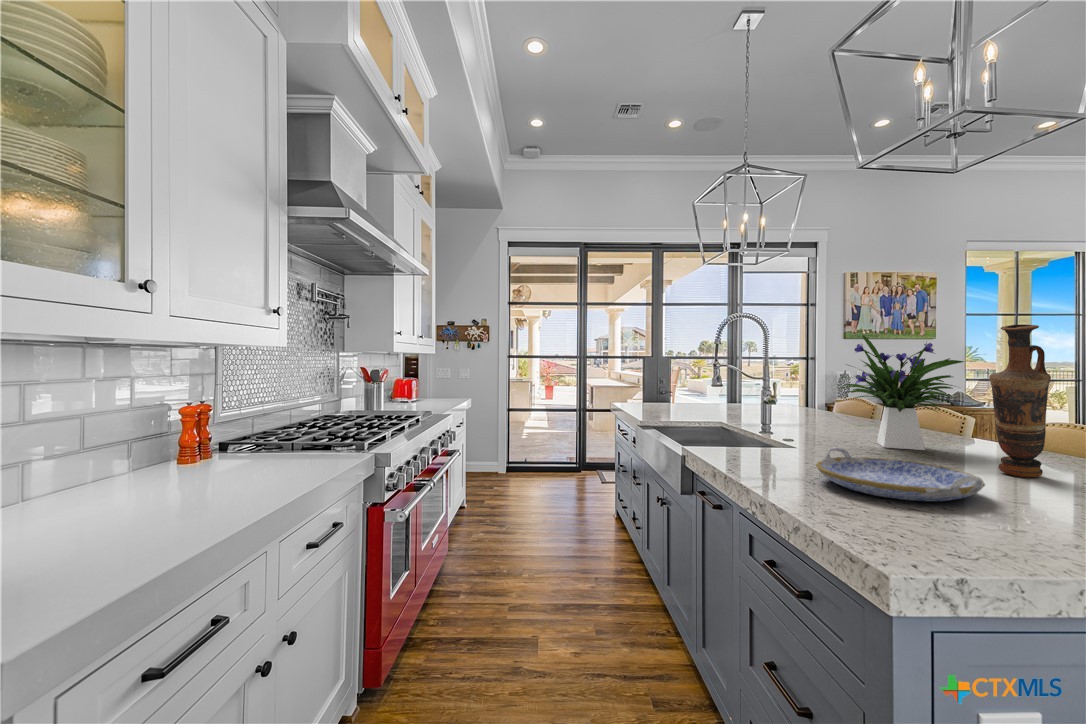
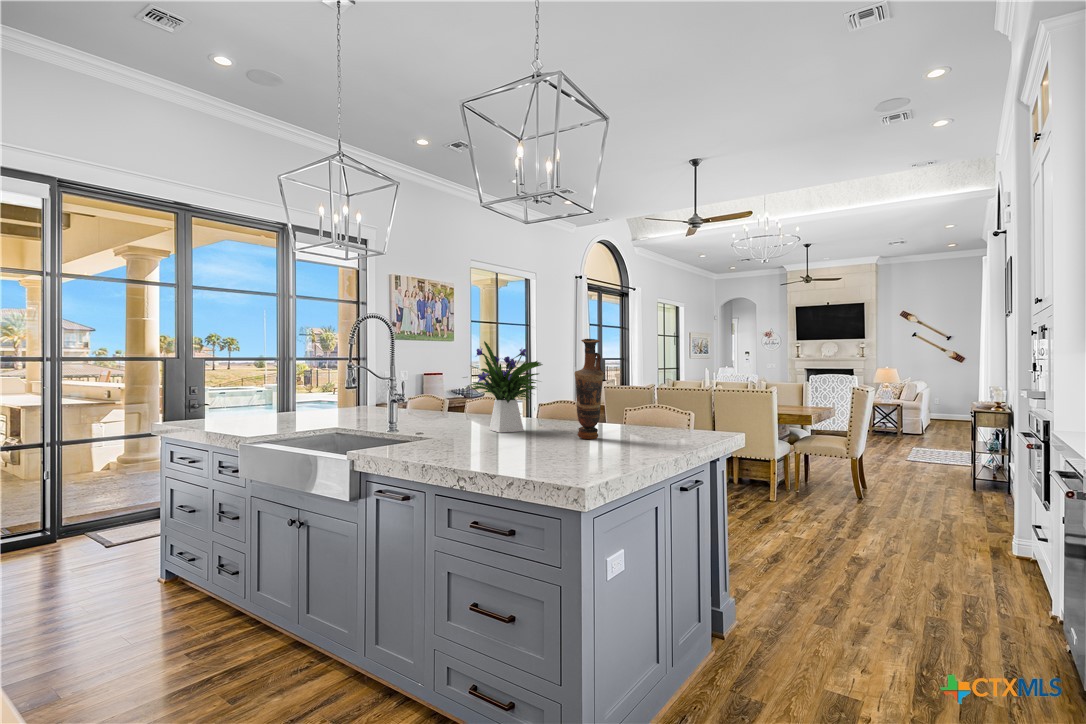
serving tray: present [816,447,985,502] -> none [498,432,599,461]

